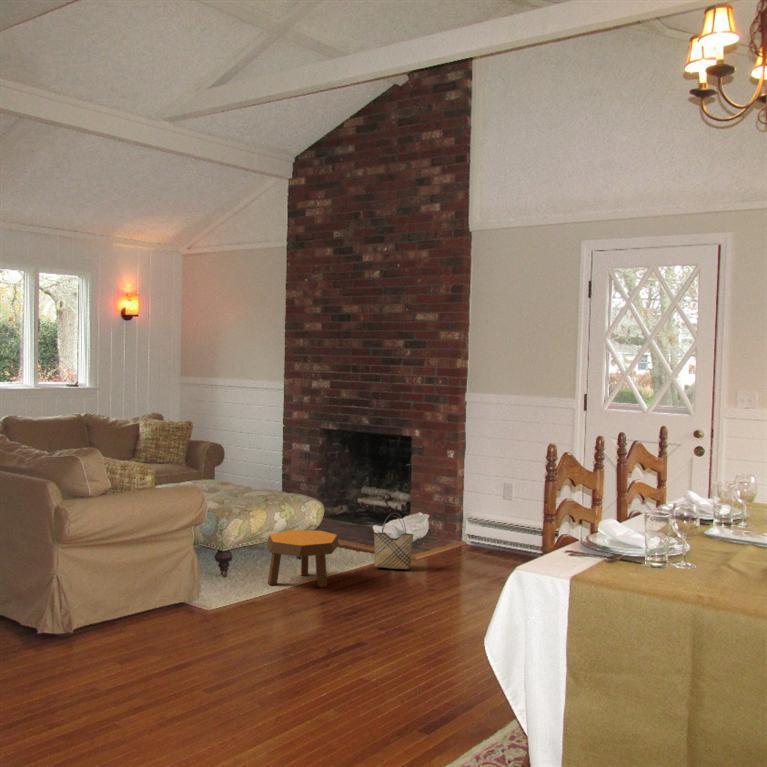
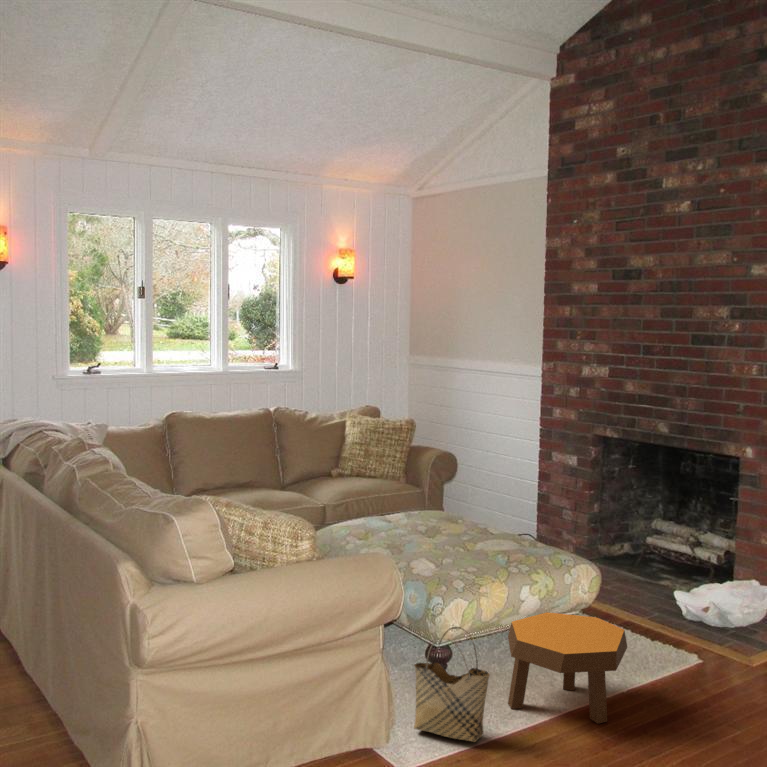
woven basket: present [374,513,413,569] -> present [414,627,490,742]

